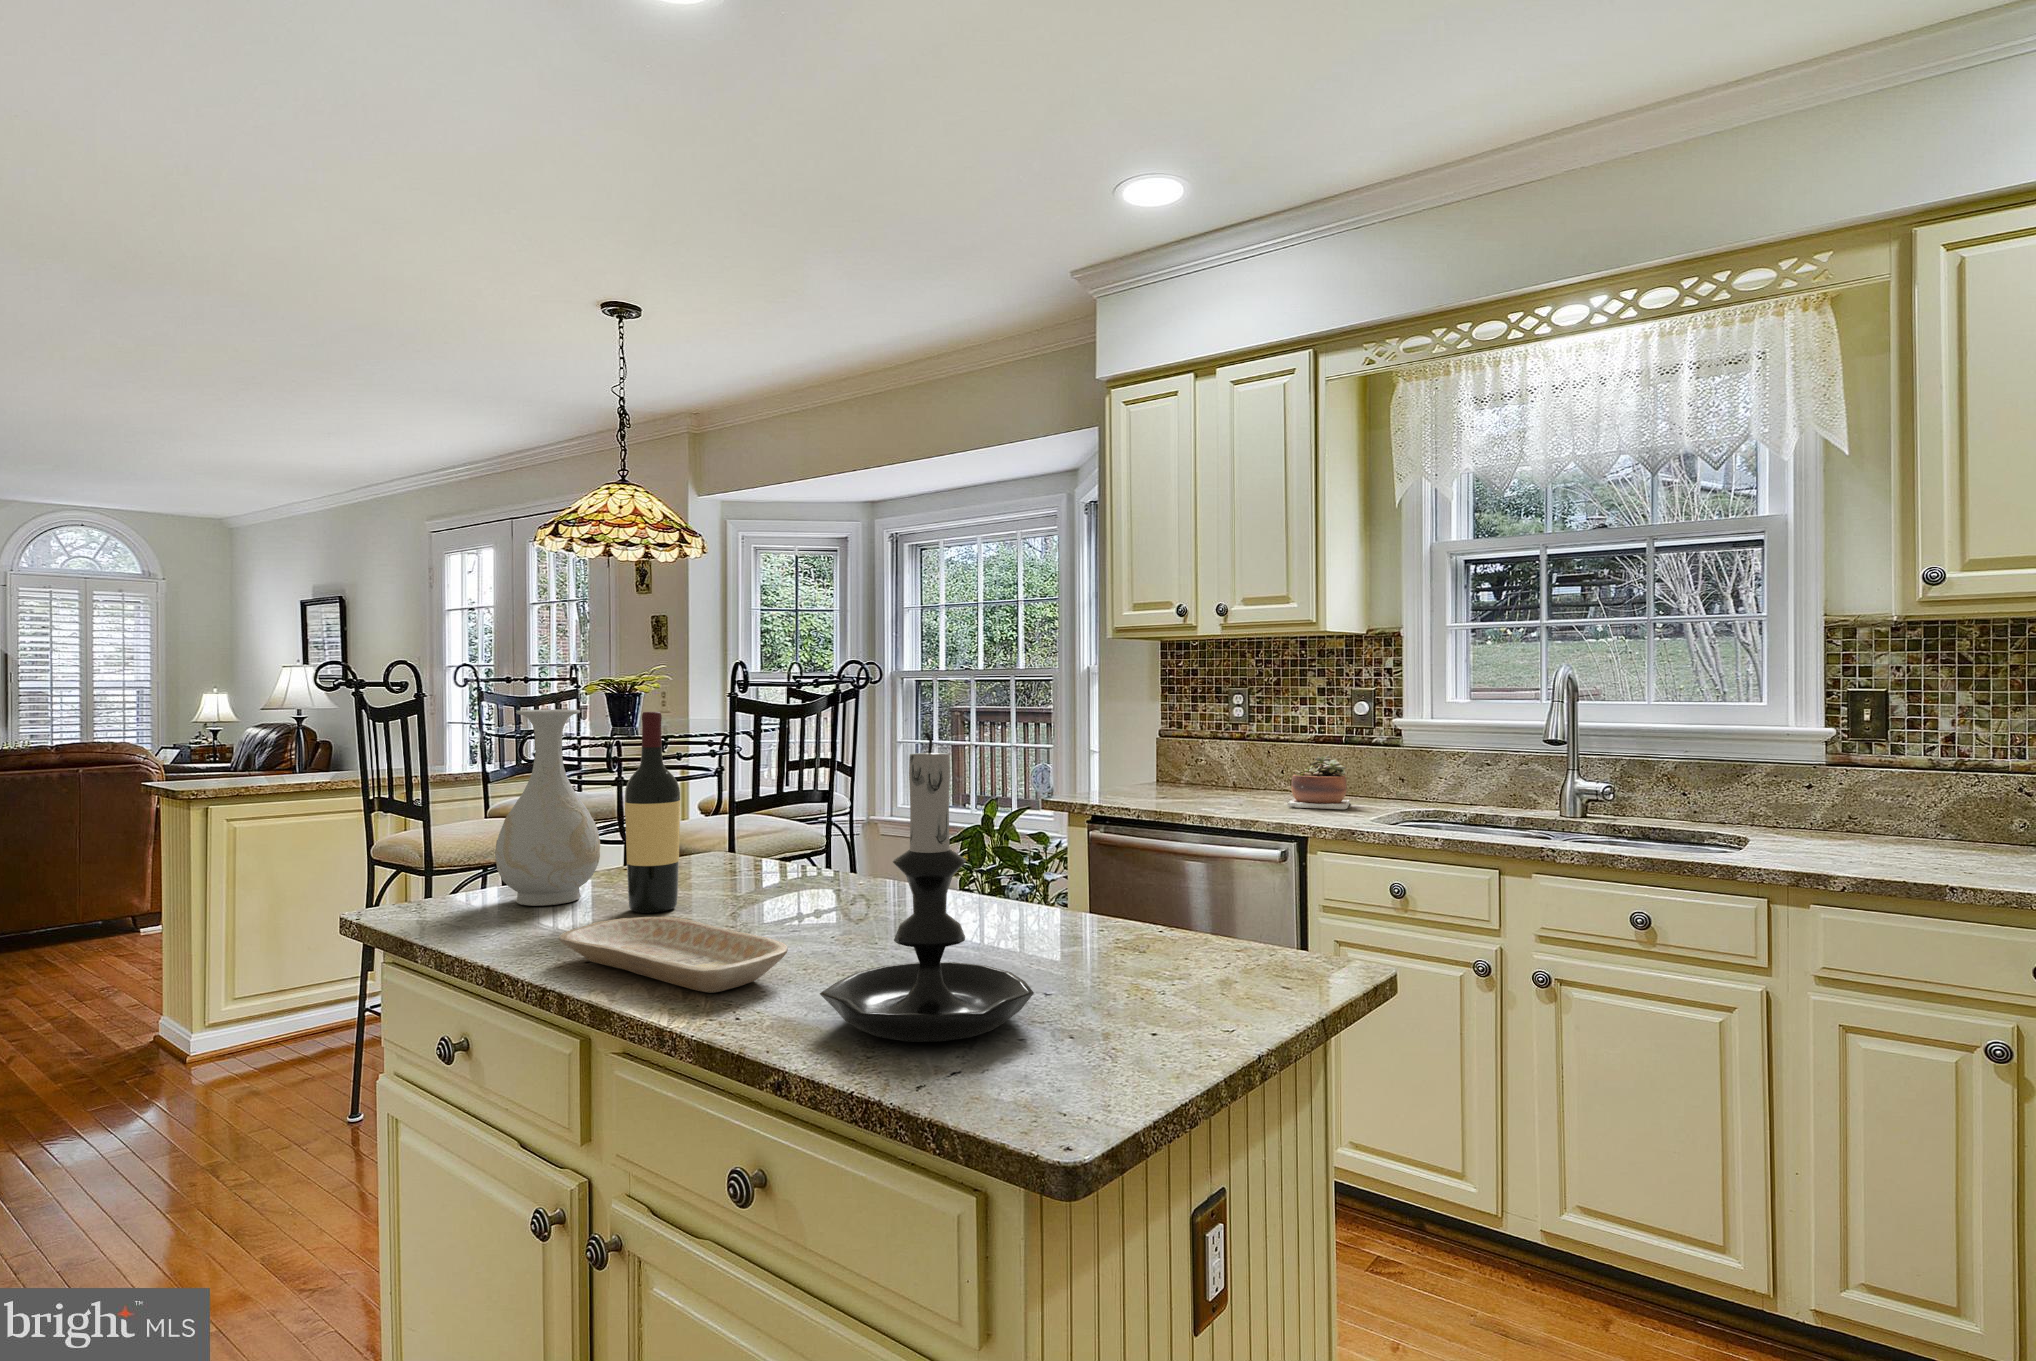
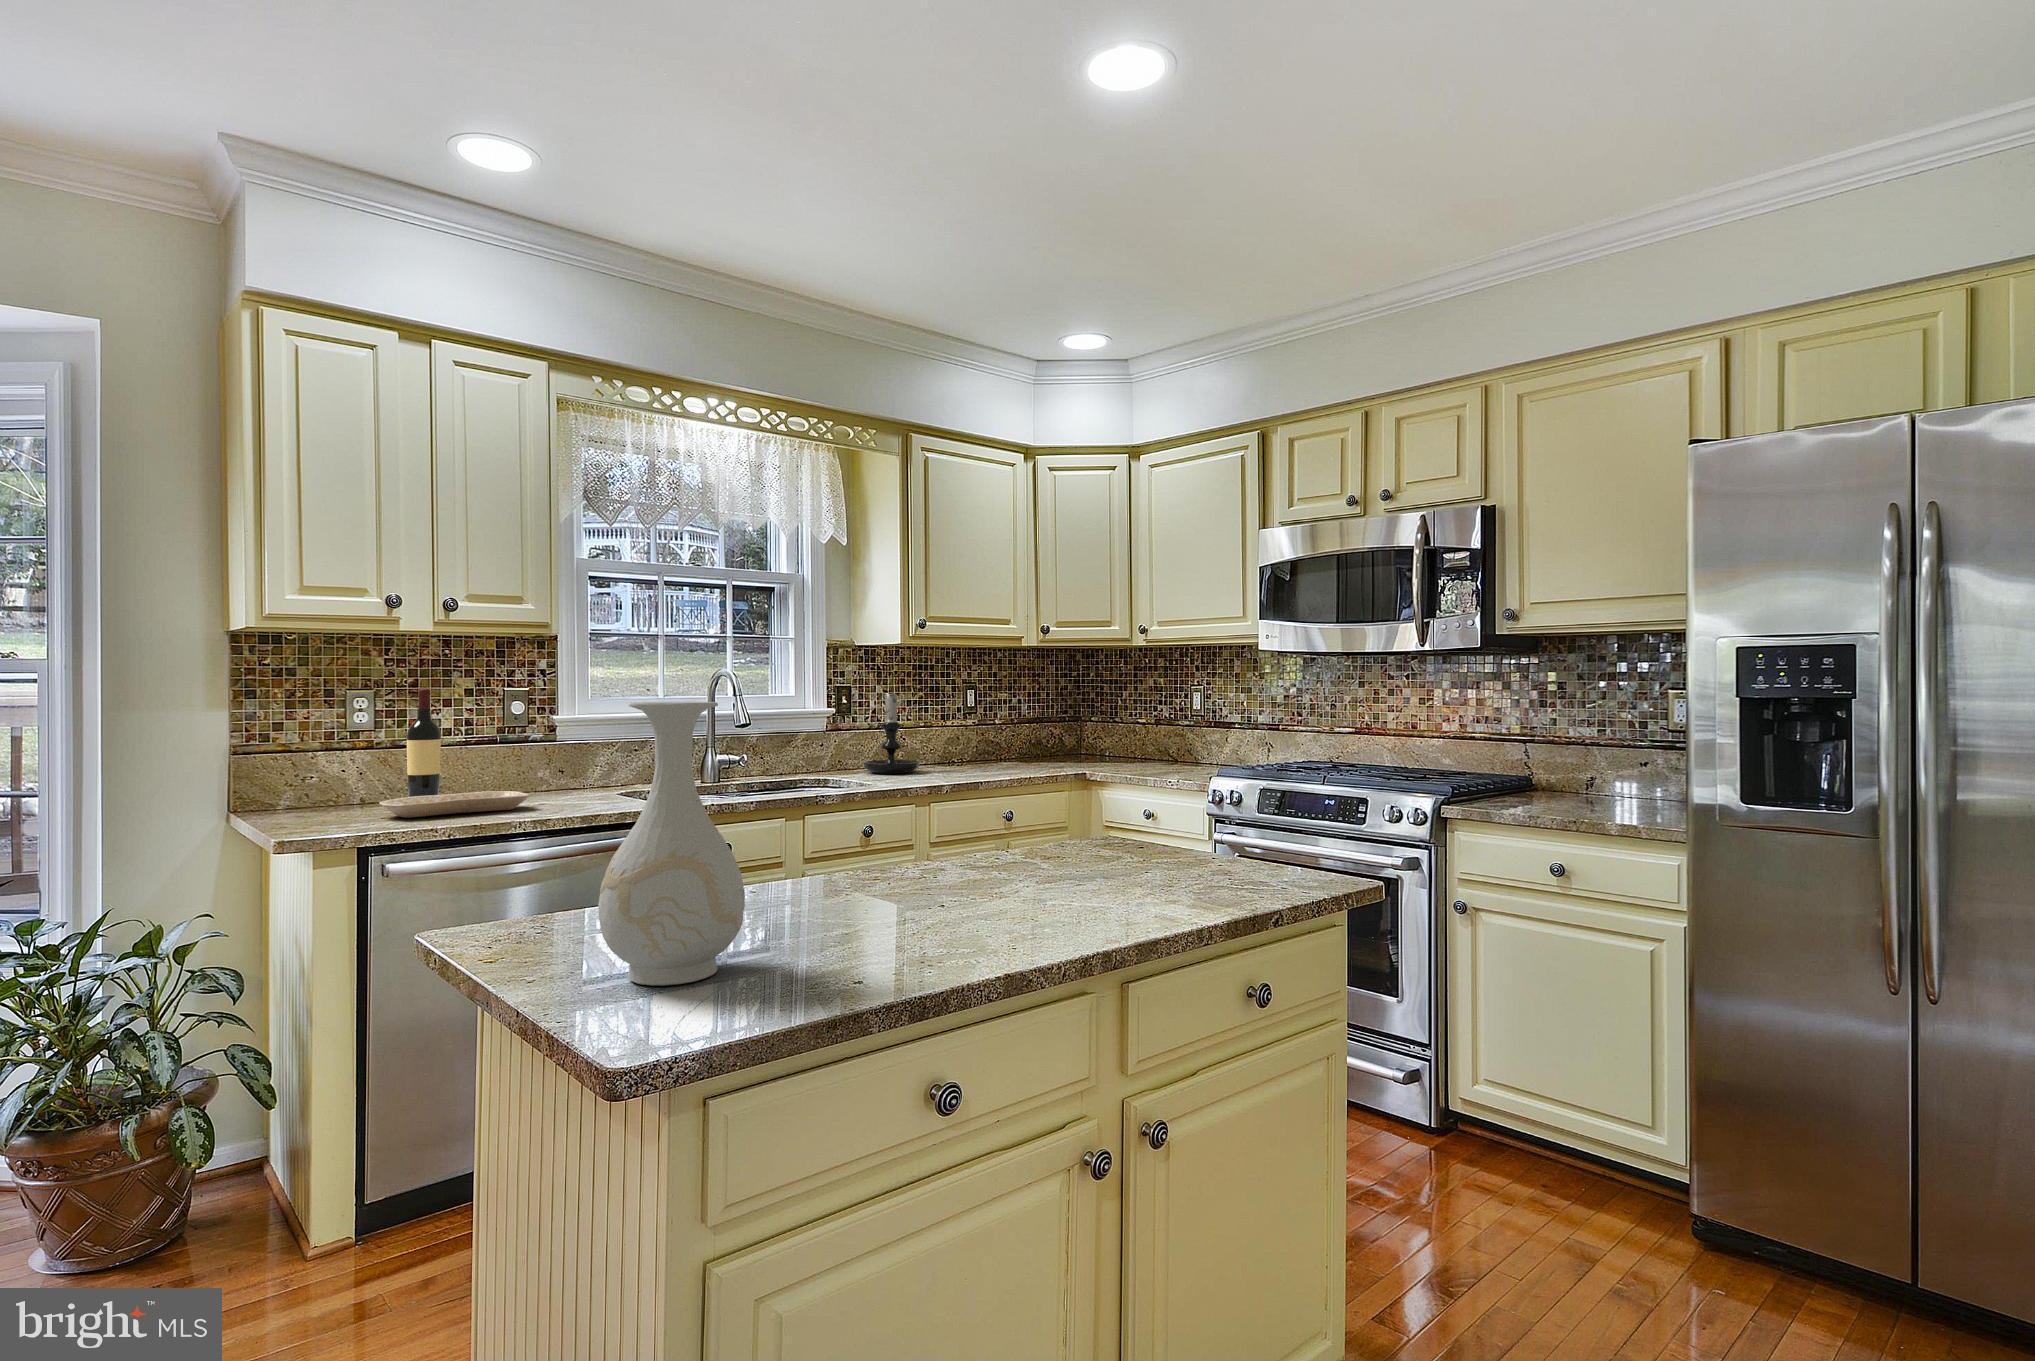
wine bottle: present [625,712,680,913] -> present [407,689,441,797]
candle holder: present [820,732,1034,1042] -> present [863,688,921,774]
succulent plant: present [1287,755,1350,809] -> none [510,750,588,802]
tray: present [559,917,788,993] -> present [379,791,529,818]

